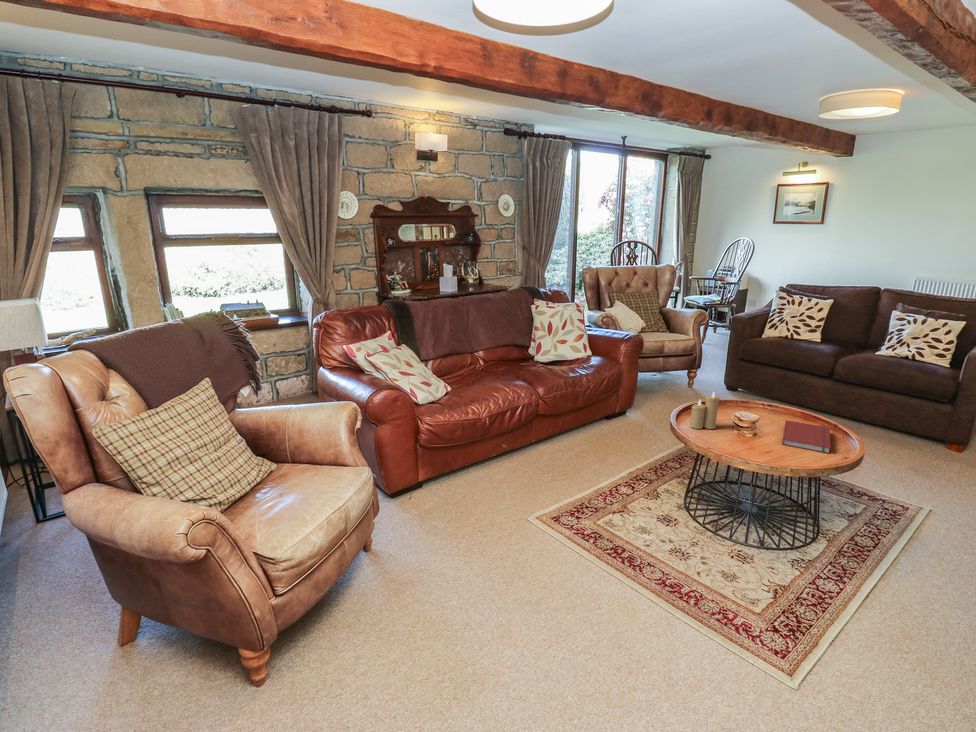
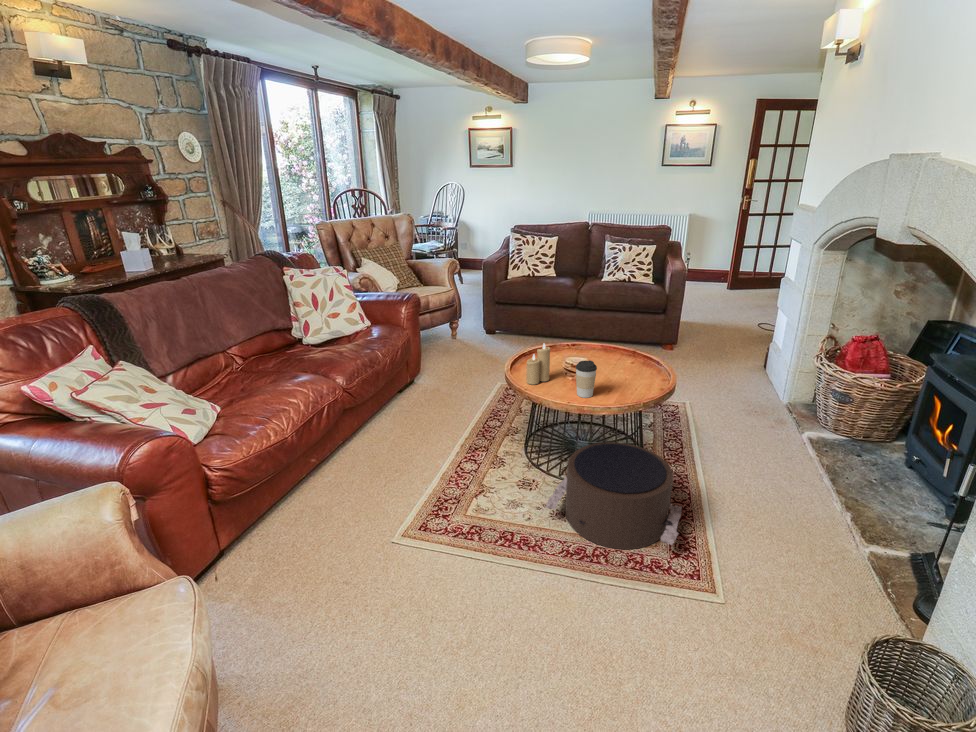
coffee cup: none [730,414,754,451] -> present [576,360,597,398]
book: present [782,420,830,453] -> none [597,355,649,381]
pouf: none [663,498,812,615] -> present [546,442,682,549]

